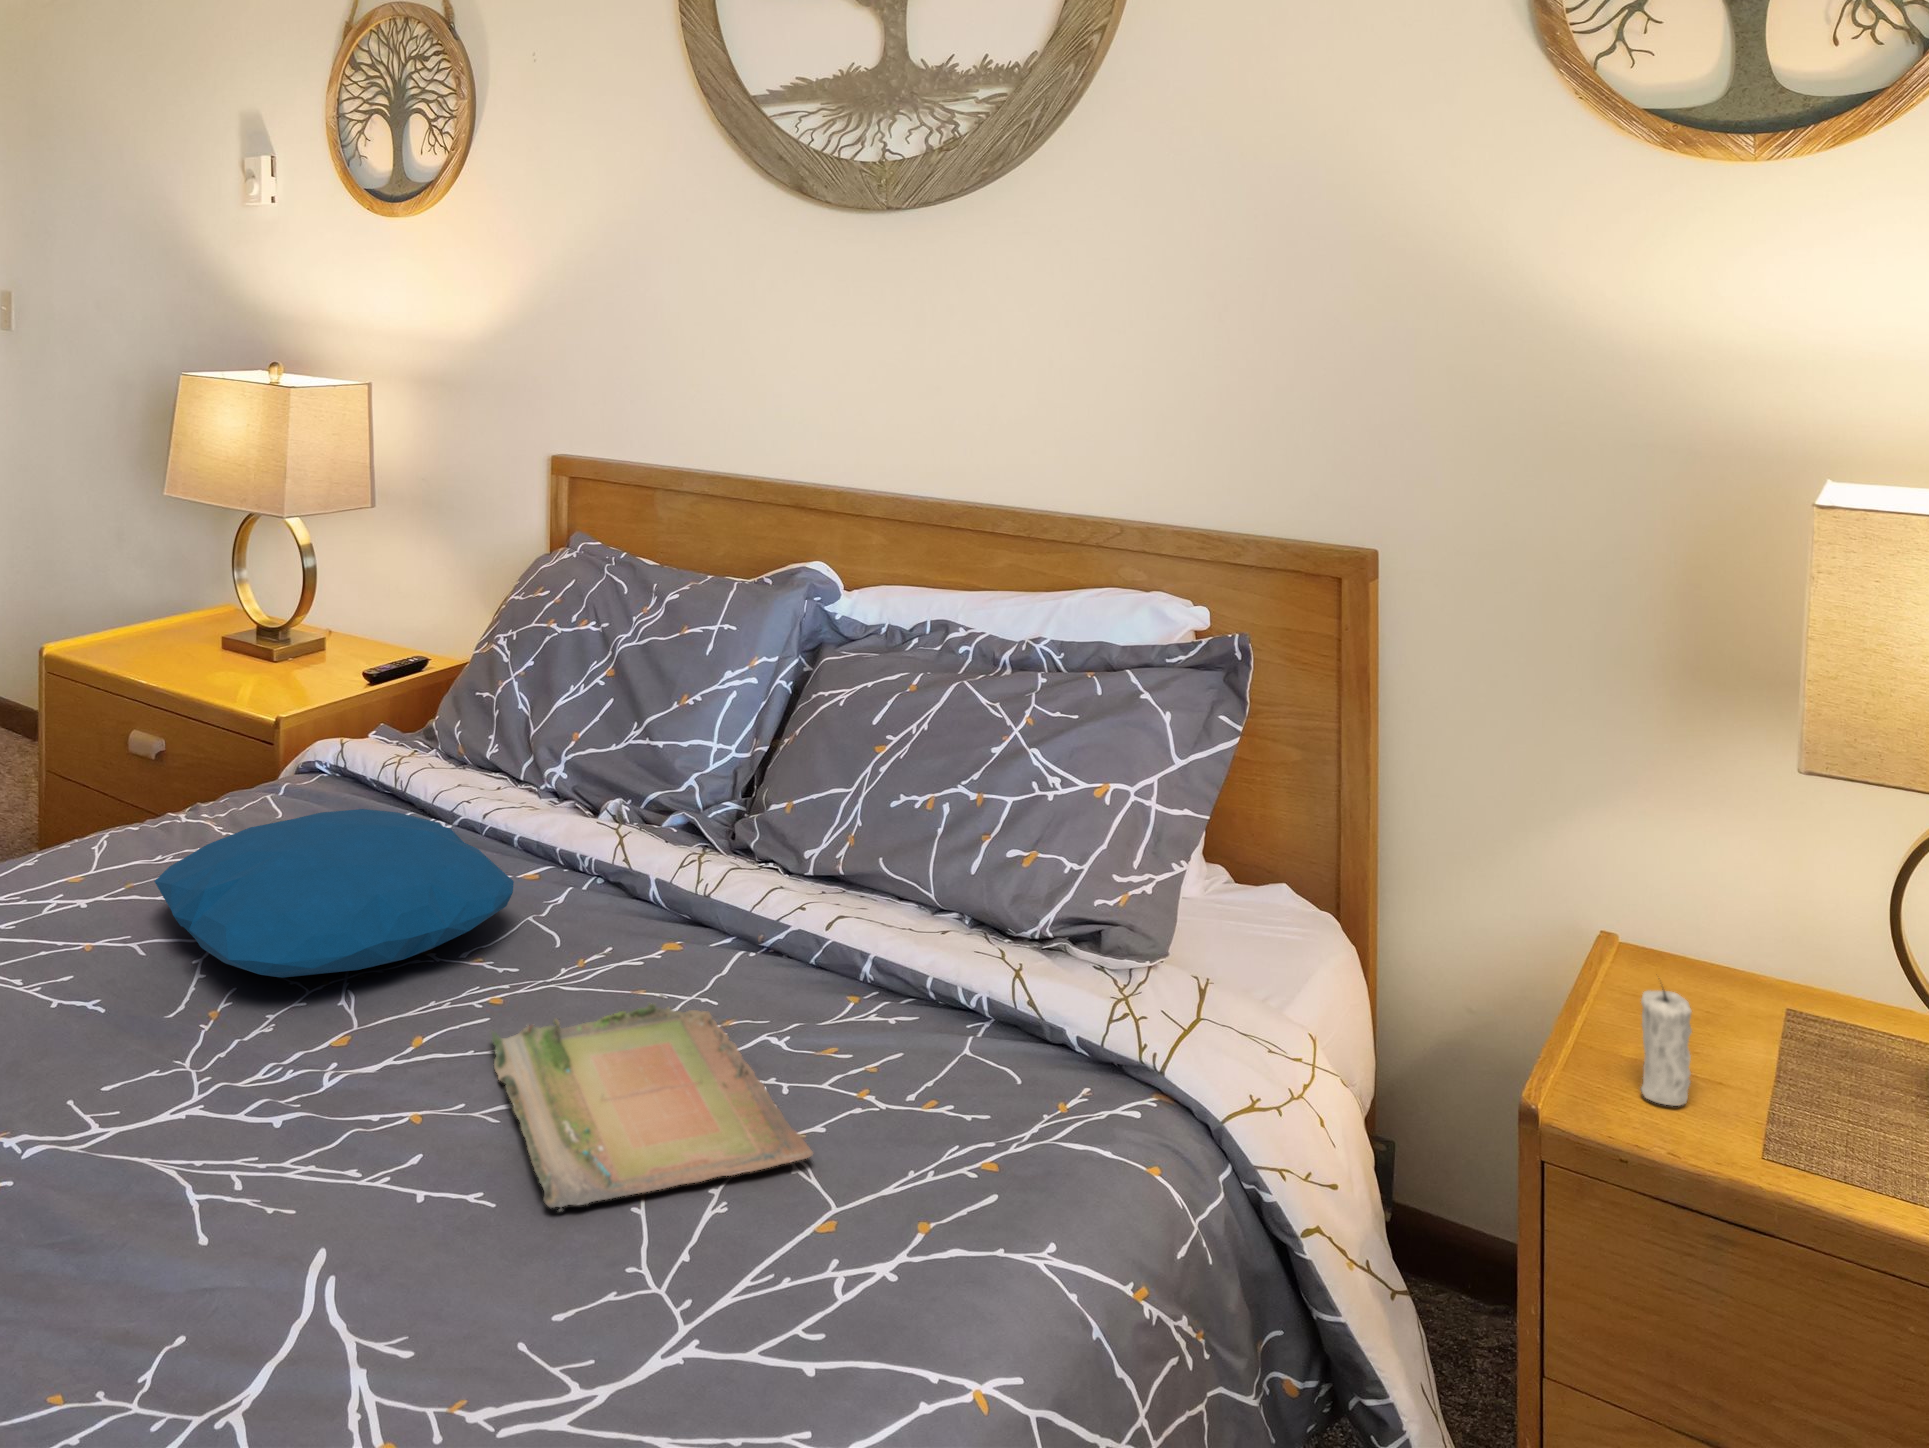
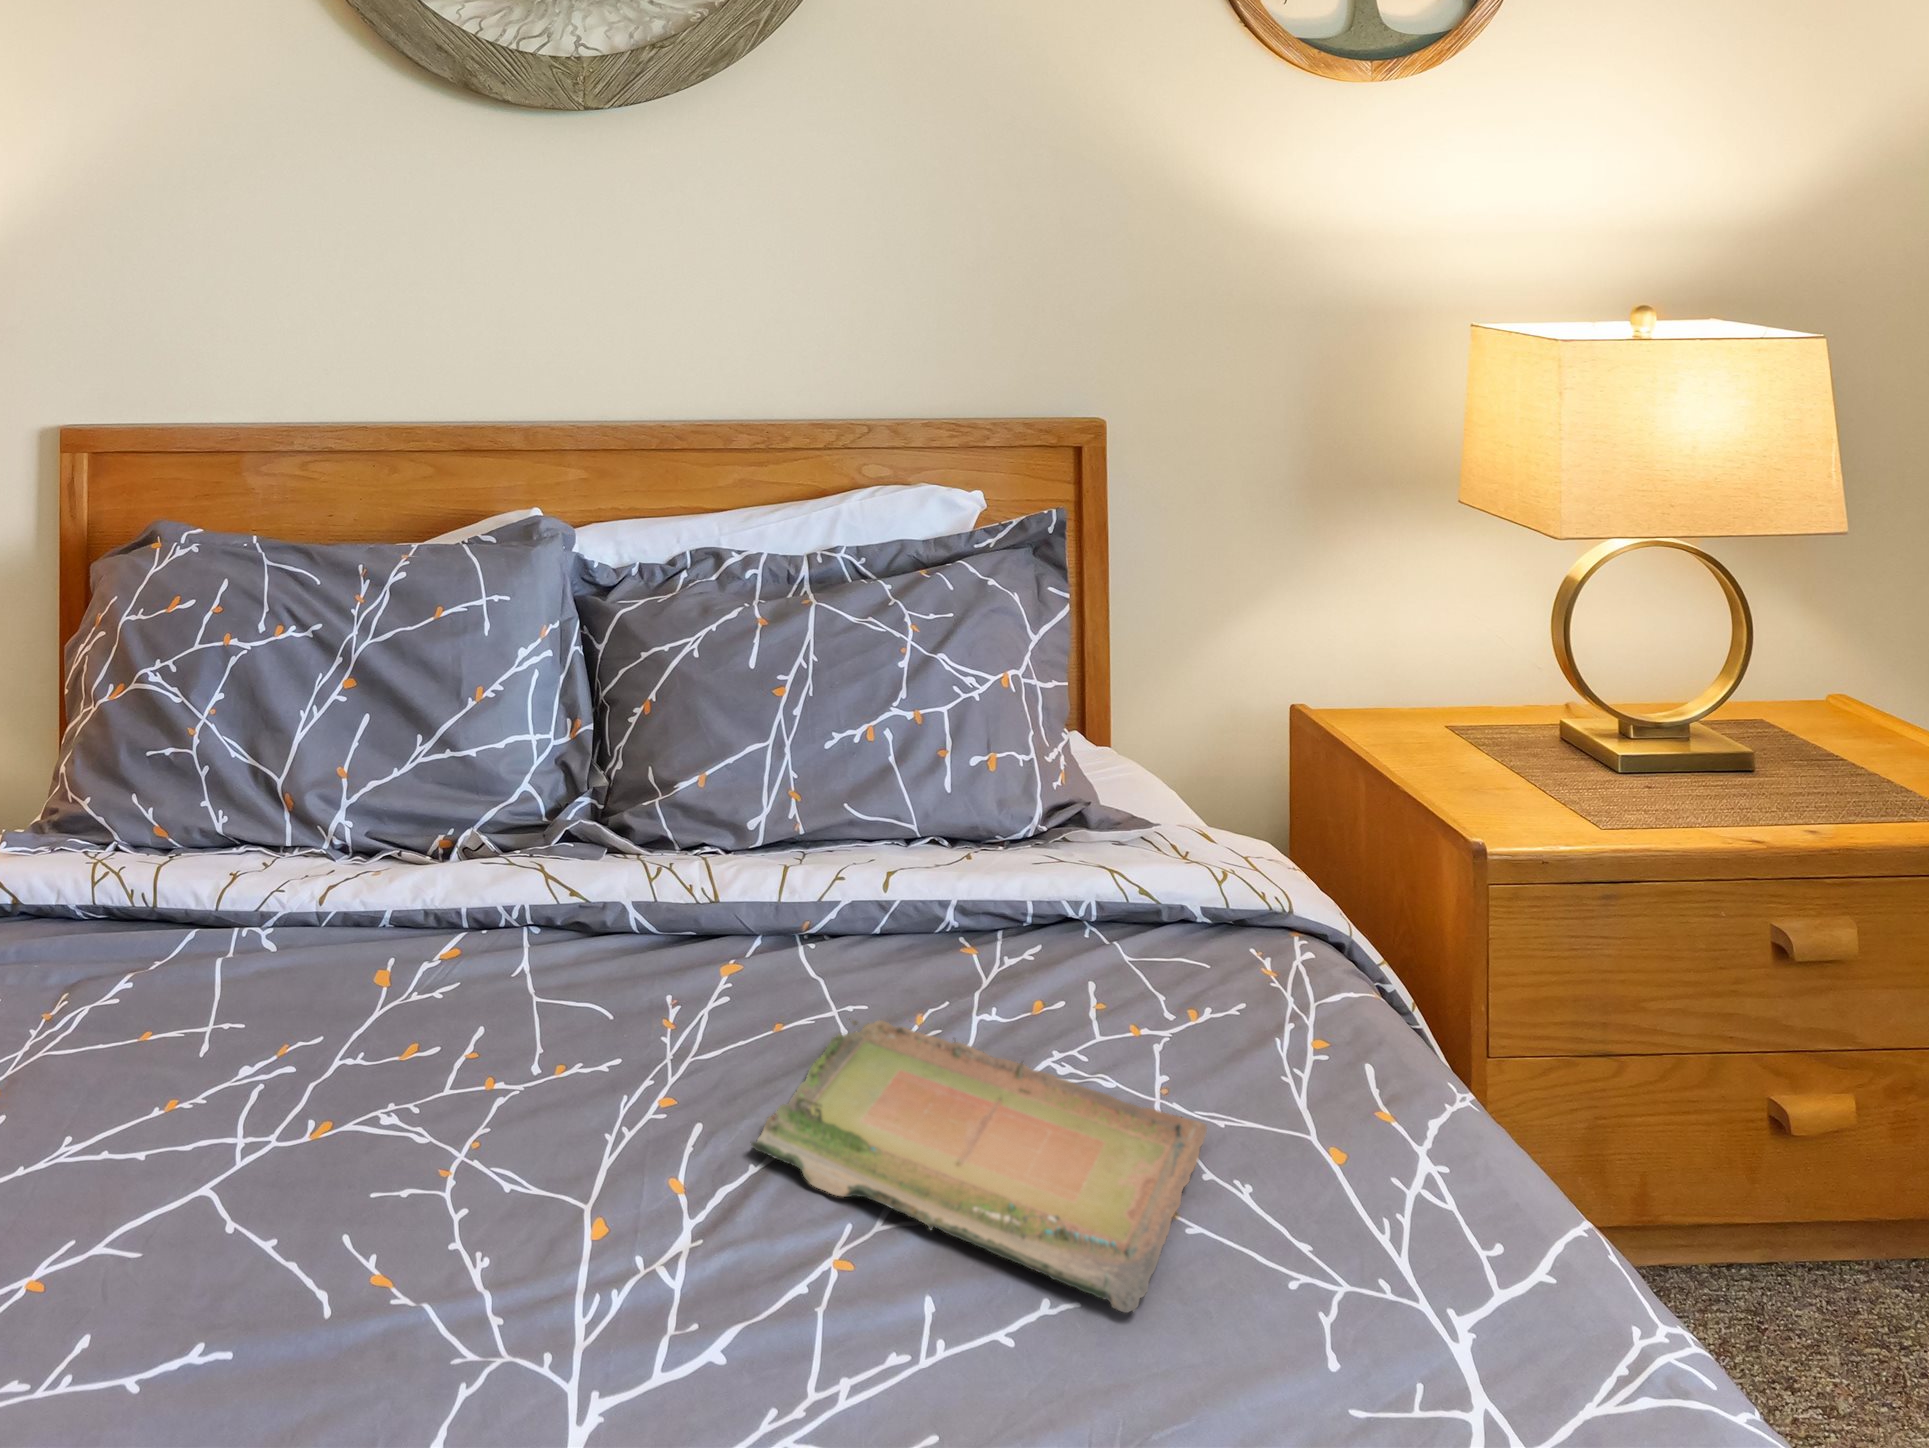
pillow: present [154,809,514,978] -> none [71,913,583,1204]
candle: present [1641,989,1692,1106] -> none [1480,722,1519,820]

